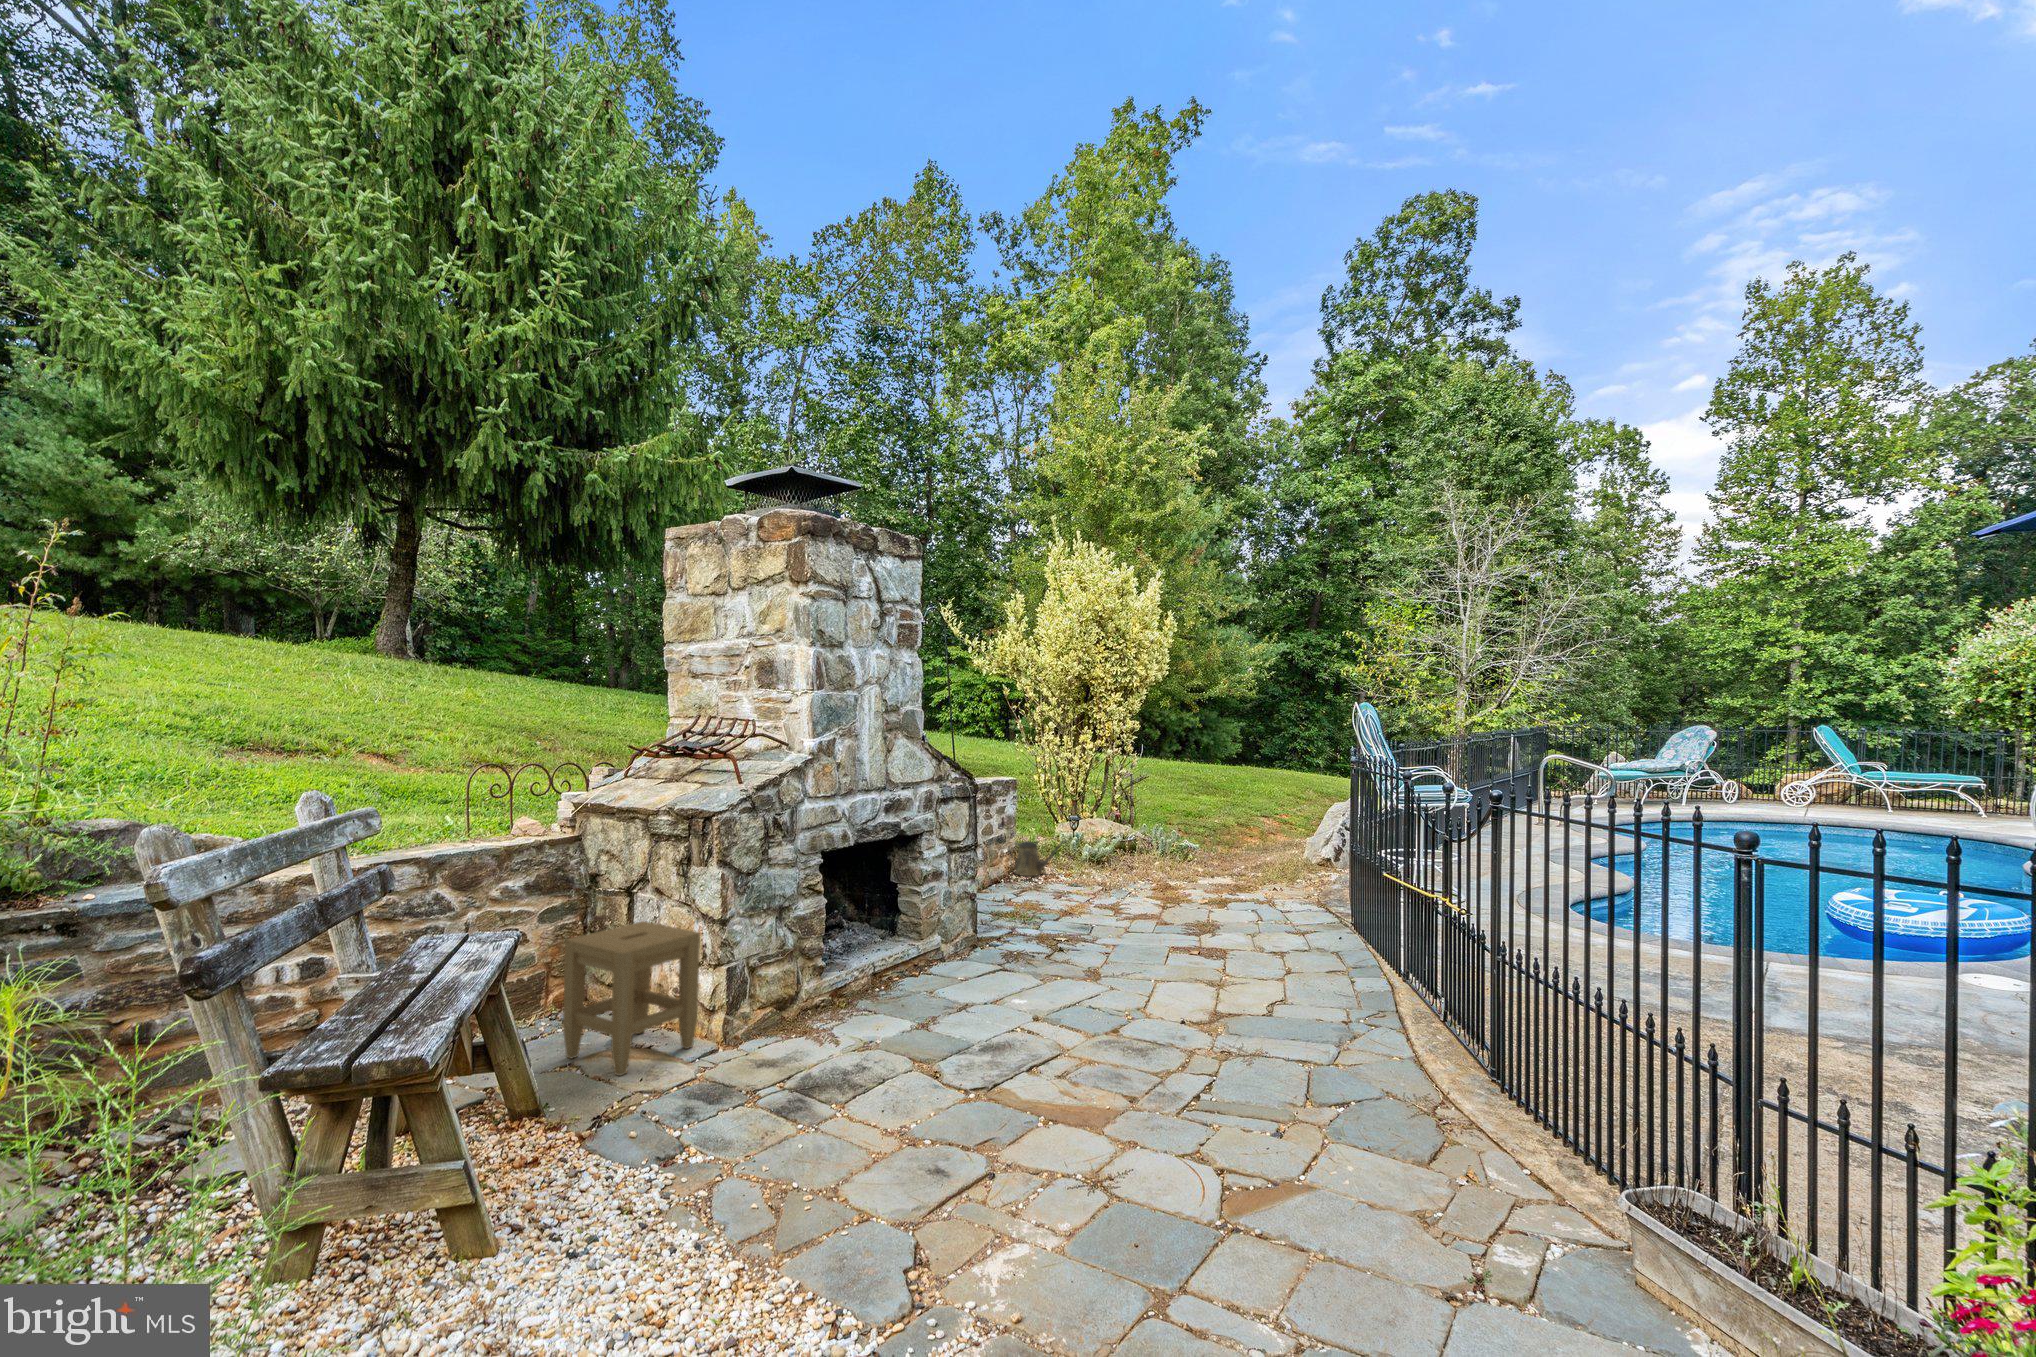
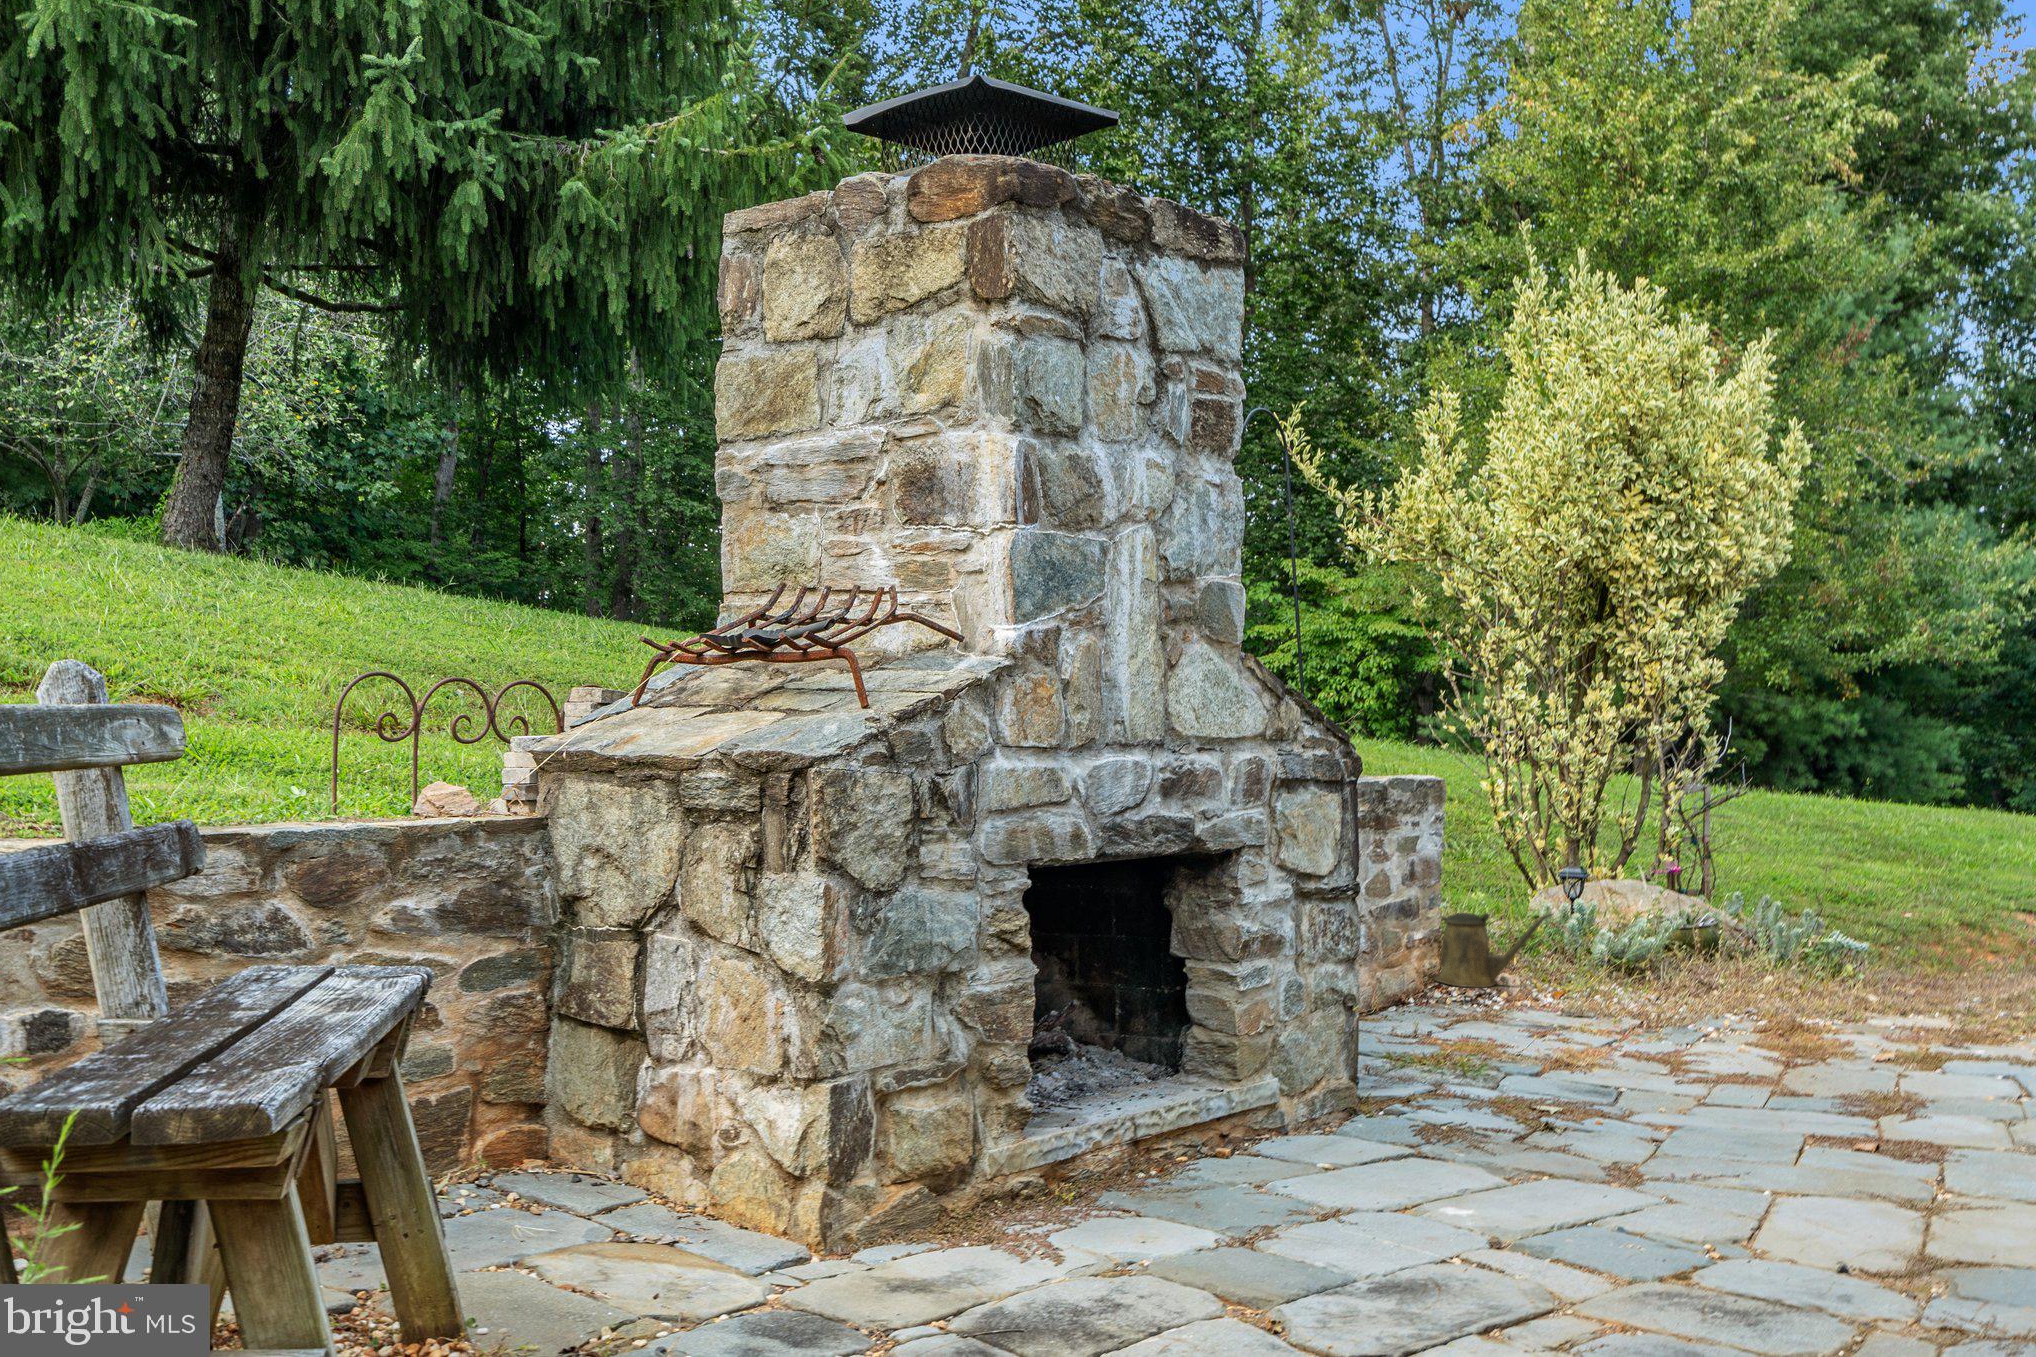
stool: present [563,921,700,1076] -> none [508,987,773,1292]

